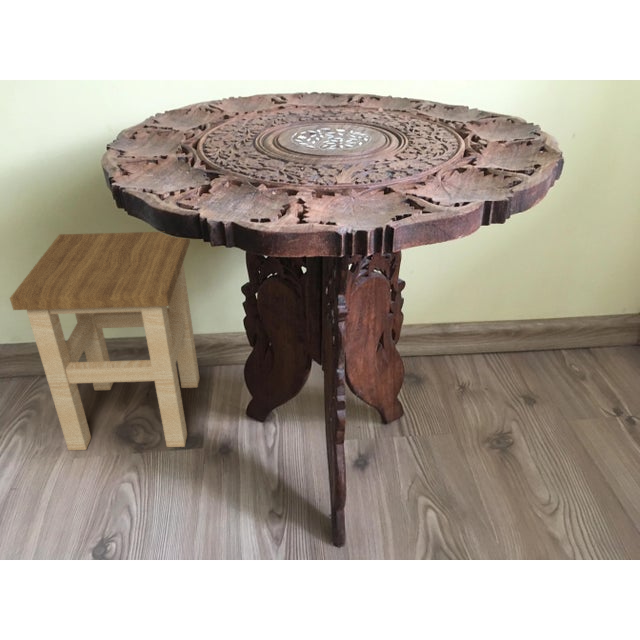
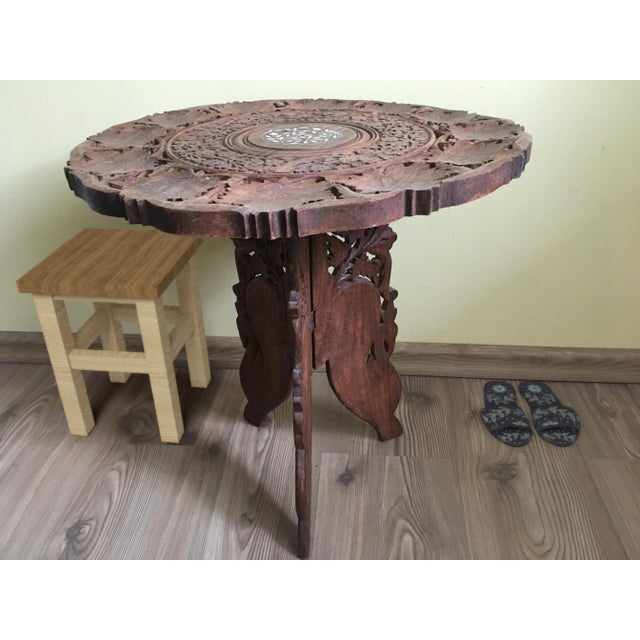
slippers: none [465,352,560,416] -> present [480,380,580,447]

